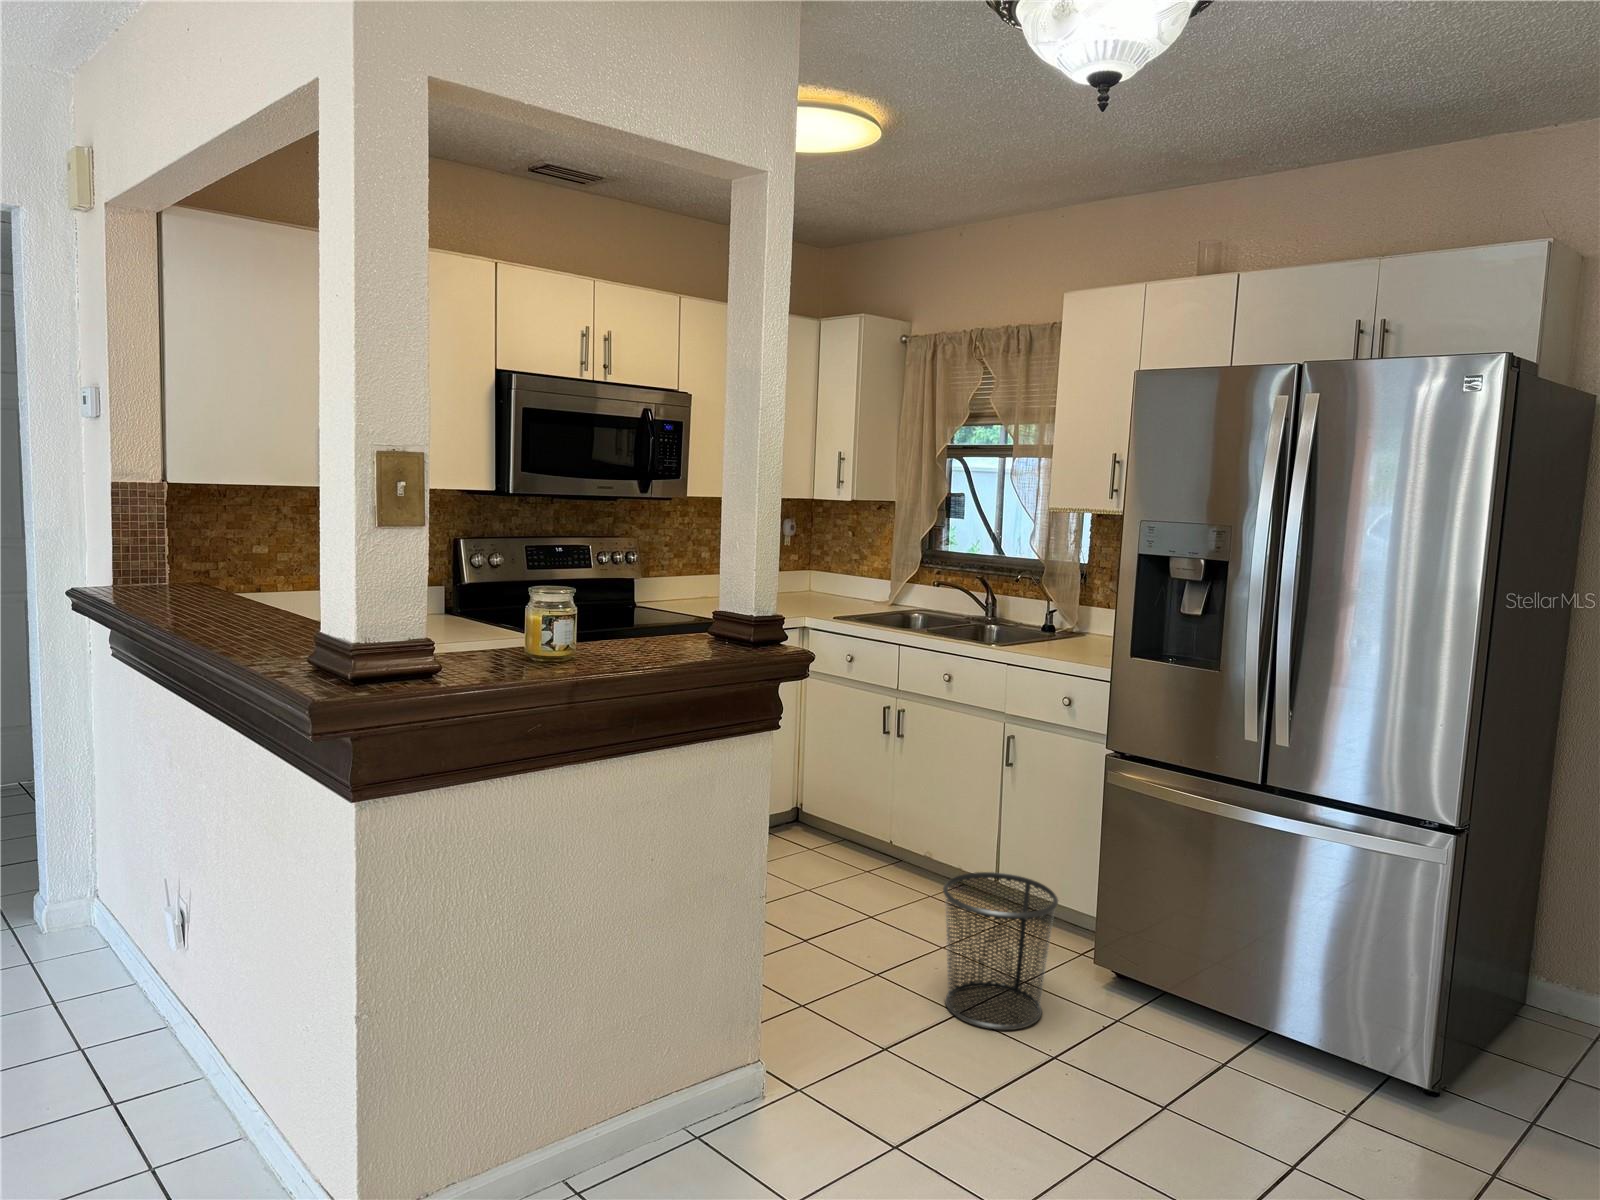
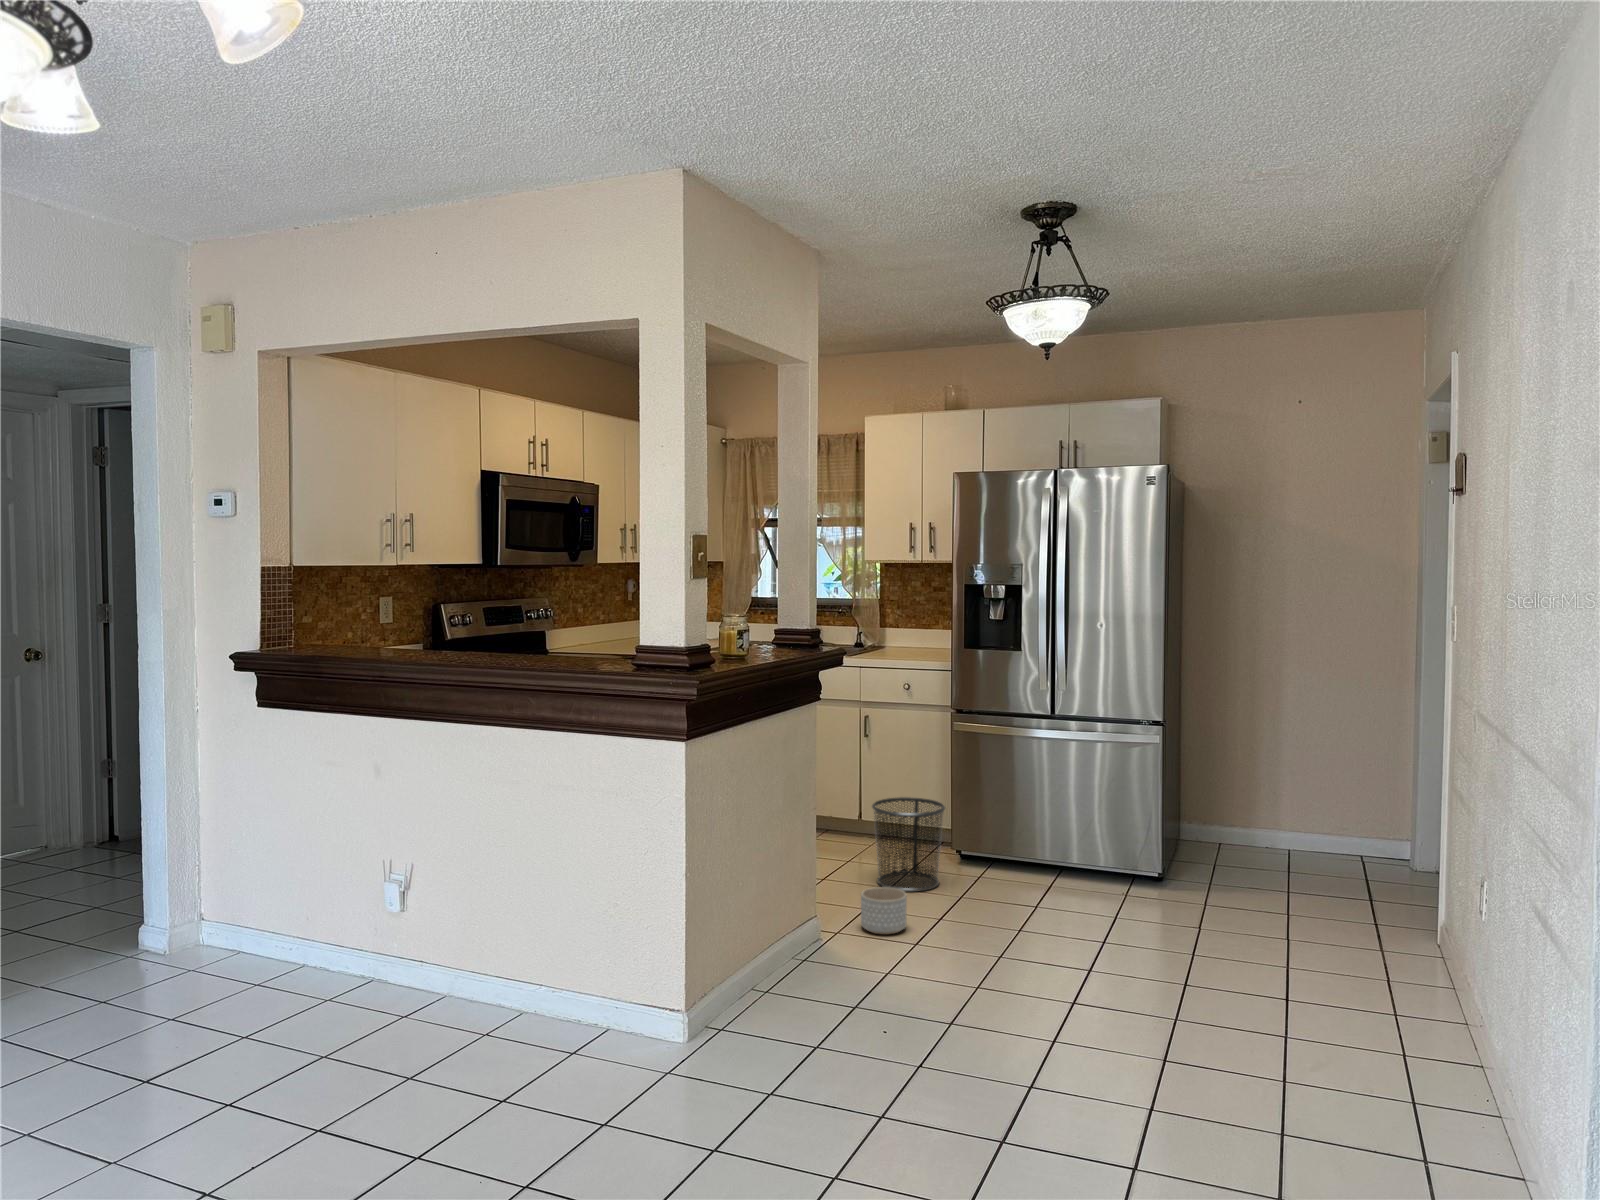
planter: none [837,1028,912,1116] -> present [861,887,907,934]

